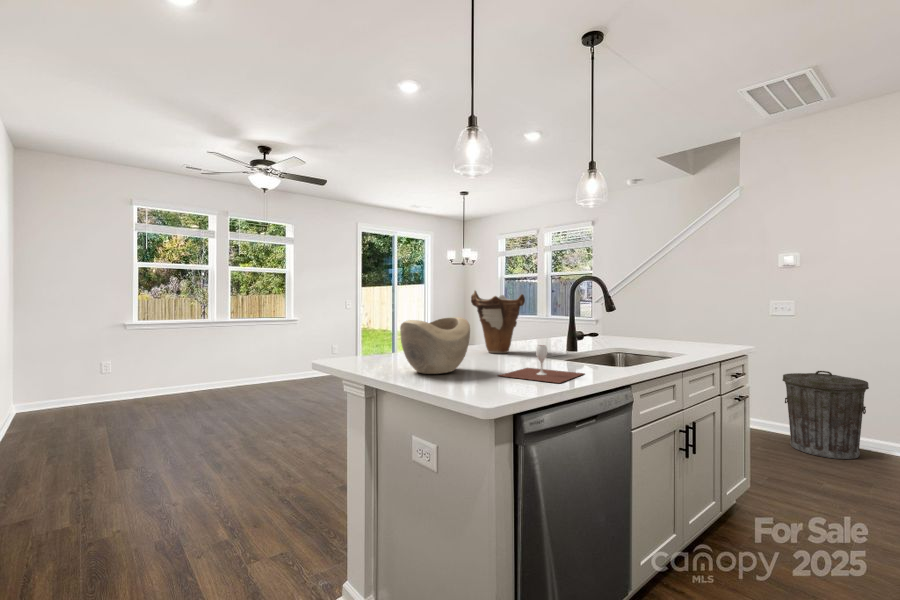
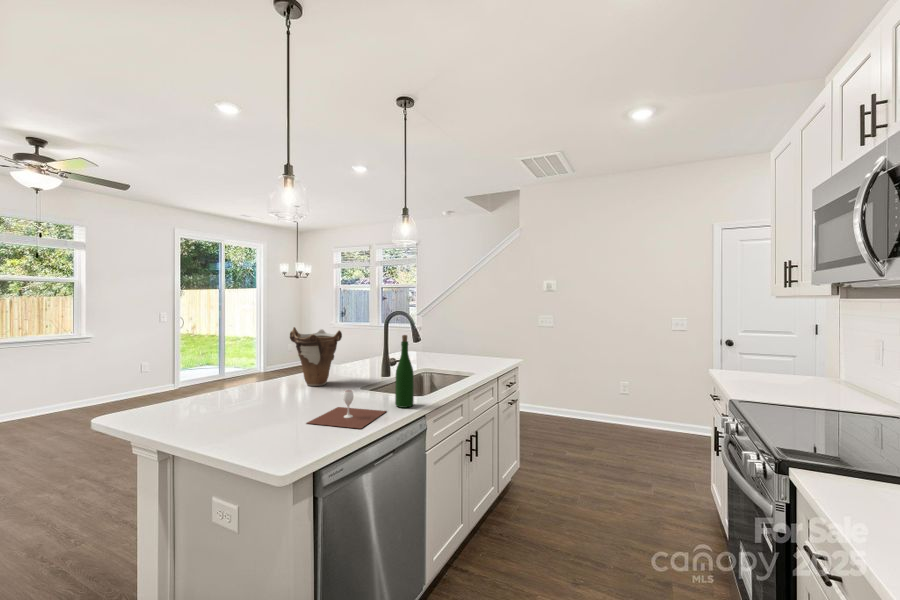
wine bottle: none [594,287,616,373] -> present [395,335,414,408]
decorative bowl: present [400,317,470,374] -> none [203,366,281,428]
trash can: present [783,371,869,459] -> none [545,368,594,431]

